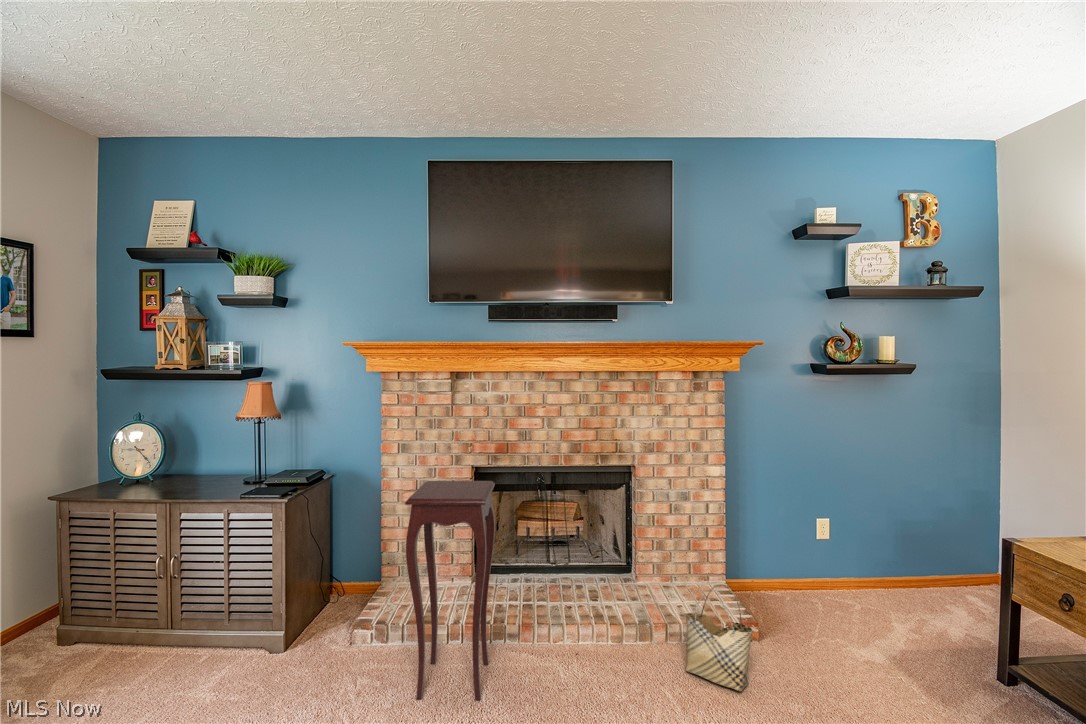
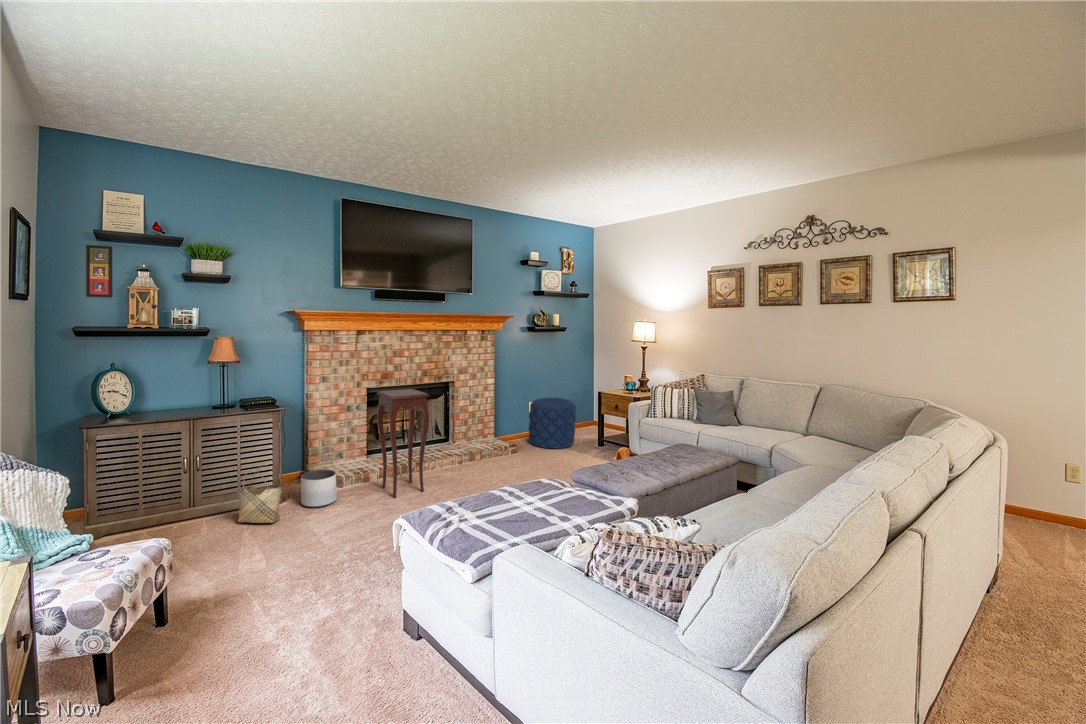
pouf: none [805,517,932,654] -> present [529,398,576,449]
woven basket: present [685,585,753,691] -> present [238,465,282,523]
planter: none [287,604,347,679] -> present [301,470,336,507]

